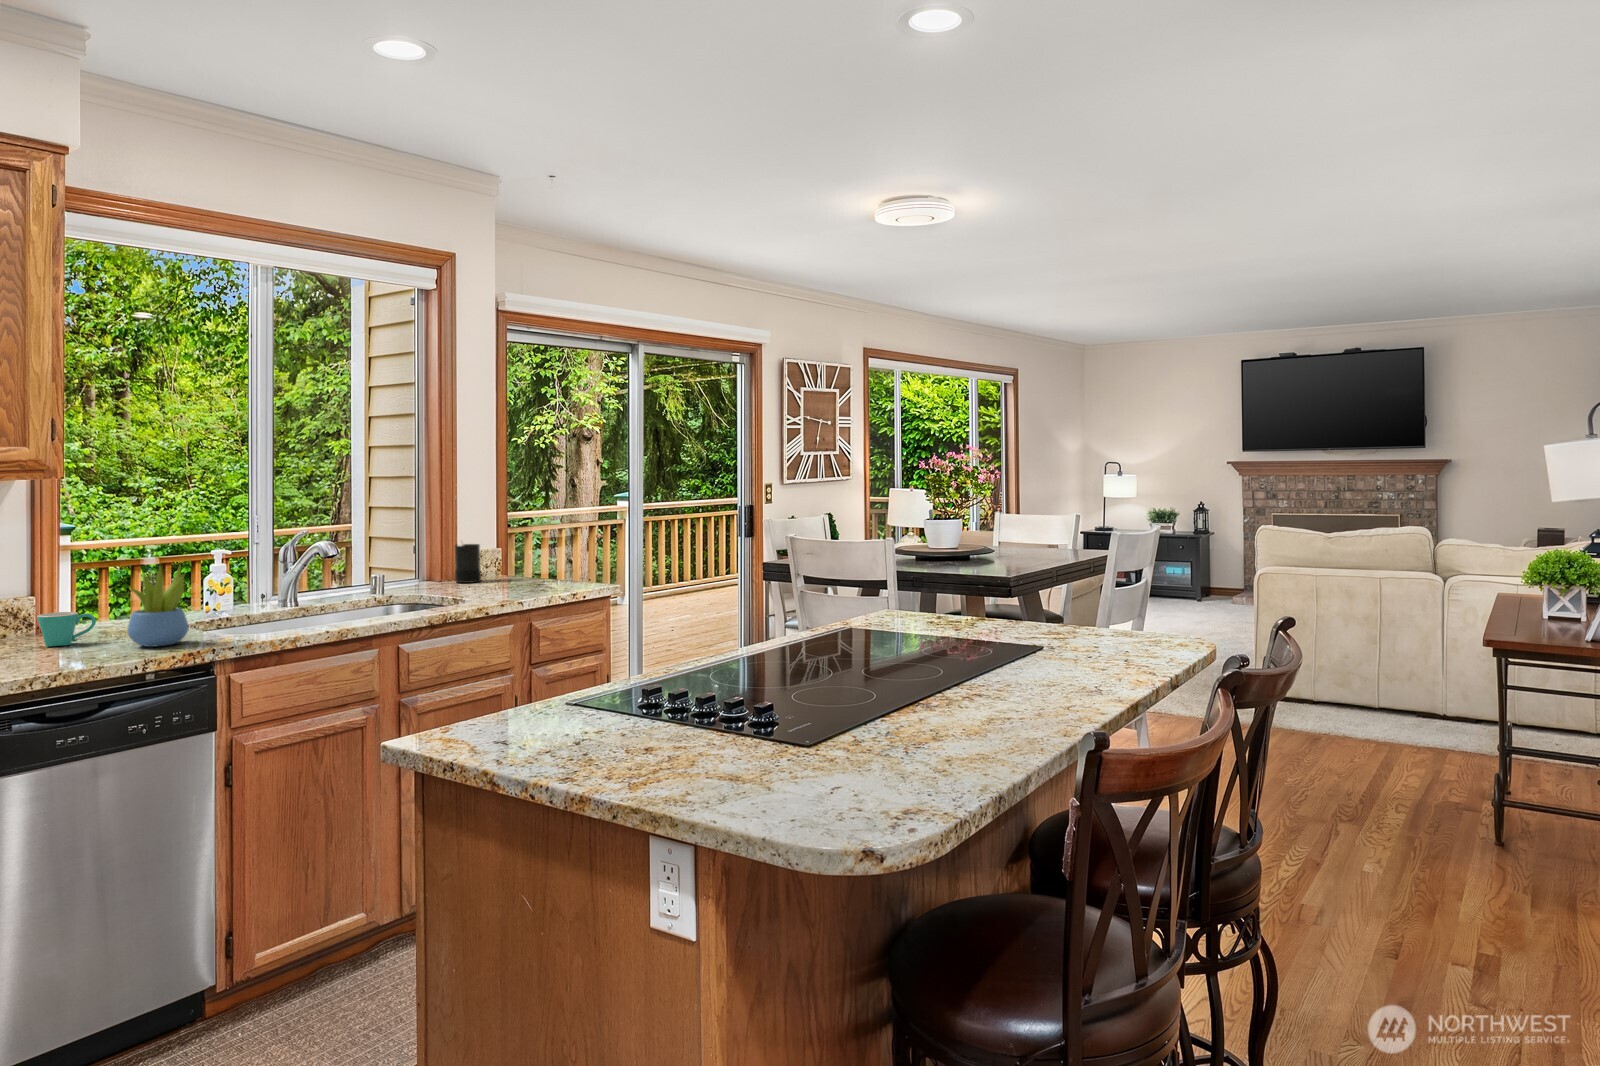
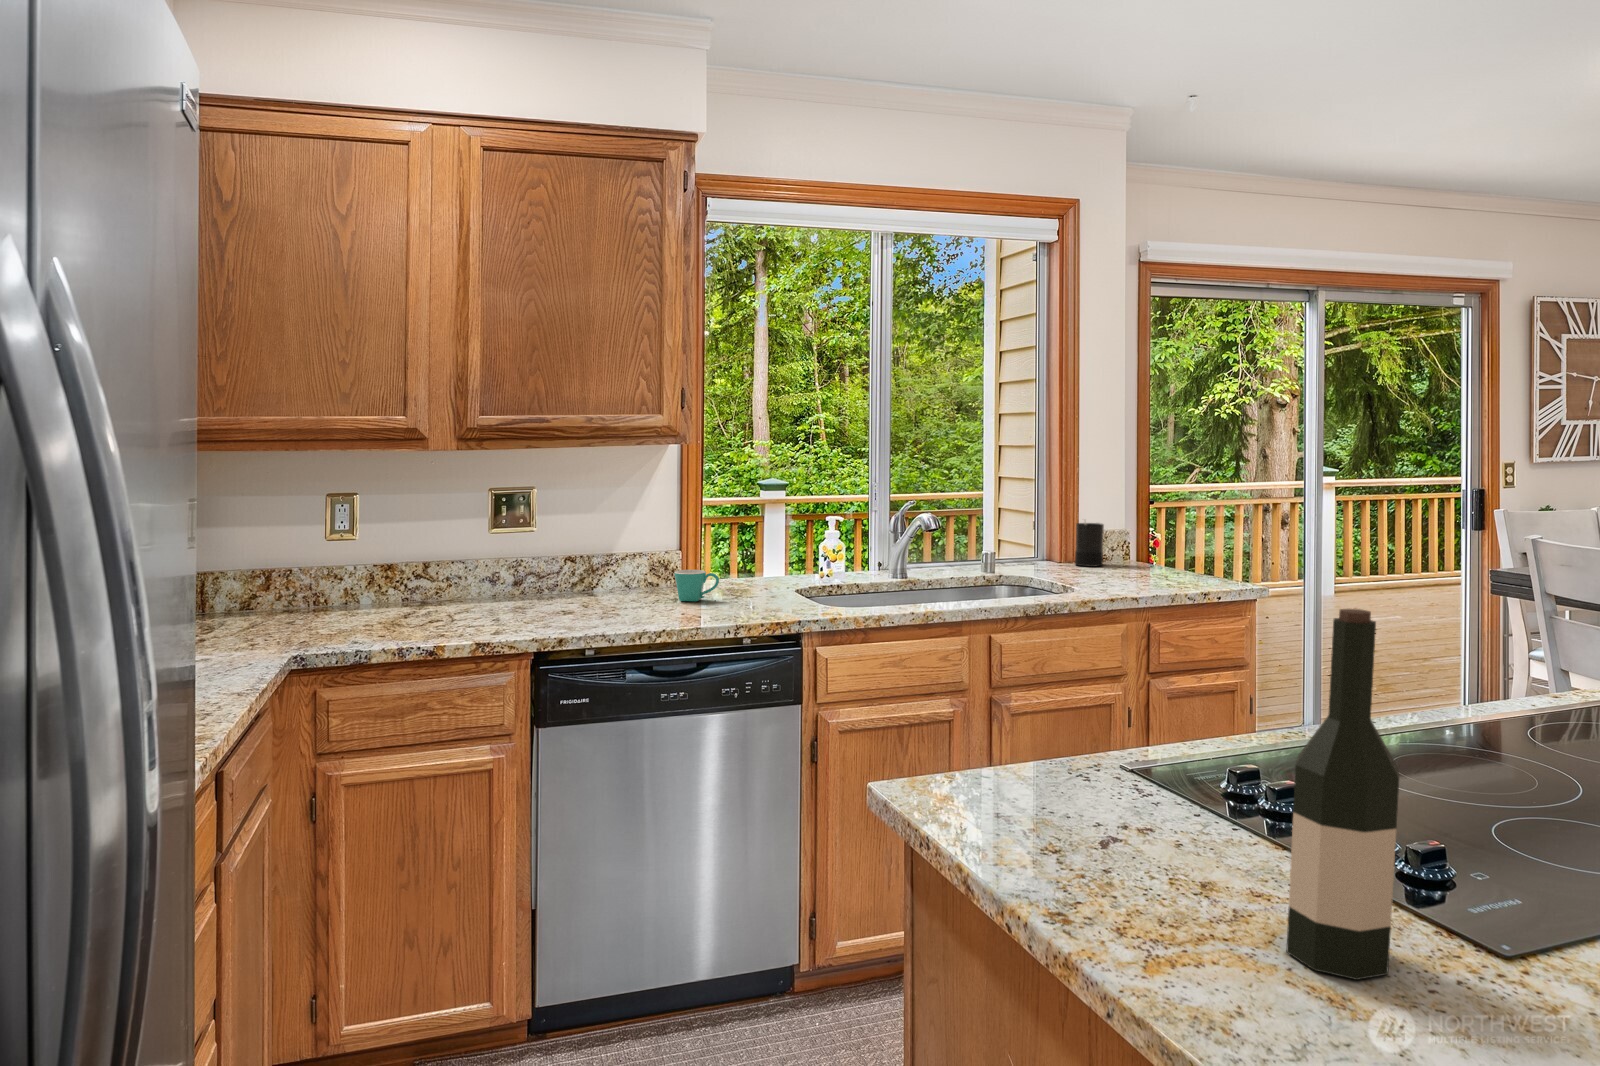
wine bottle: none [701,555,758,772] -> present [1286,609,1399,980]
succulent plant: present [127,565,189,647] -> none [737,531,788,612]

